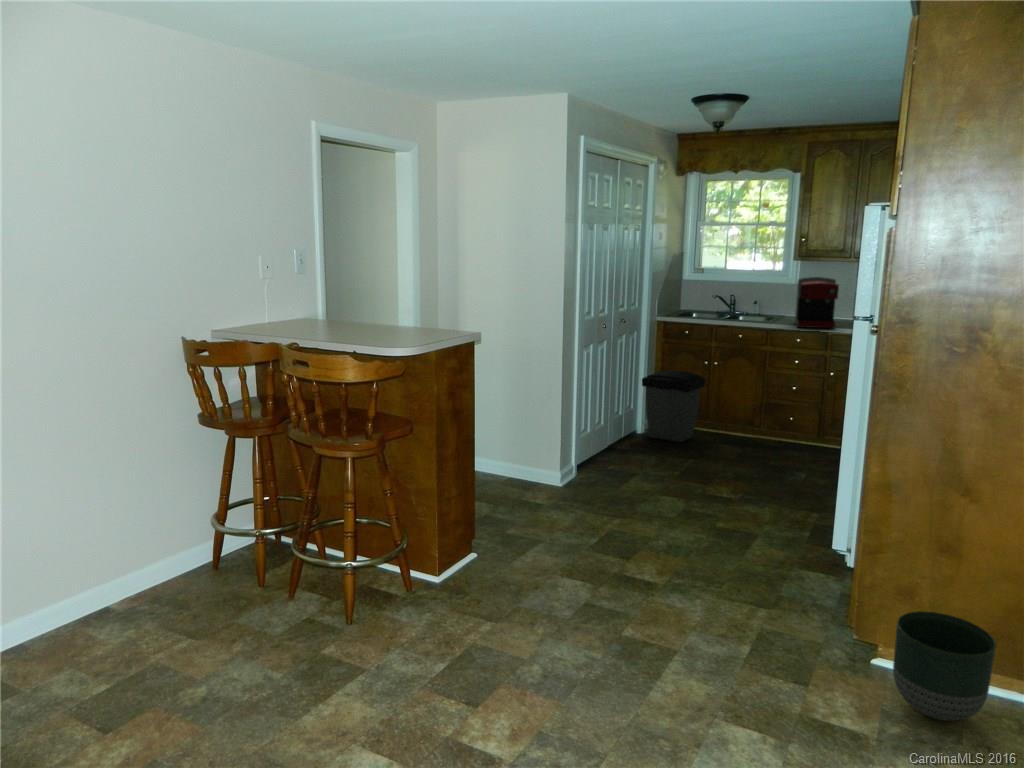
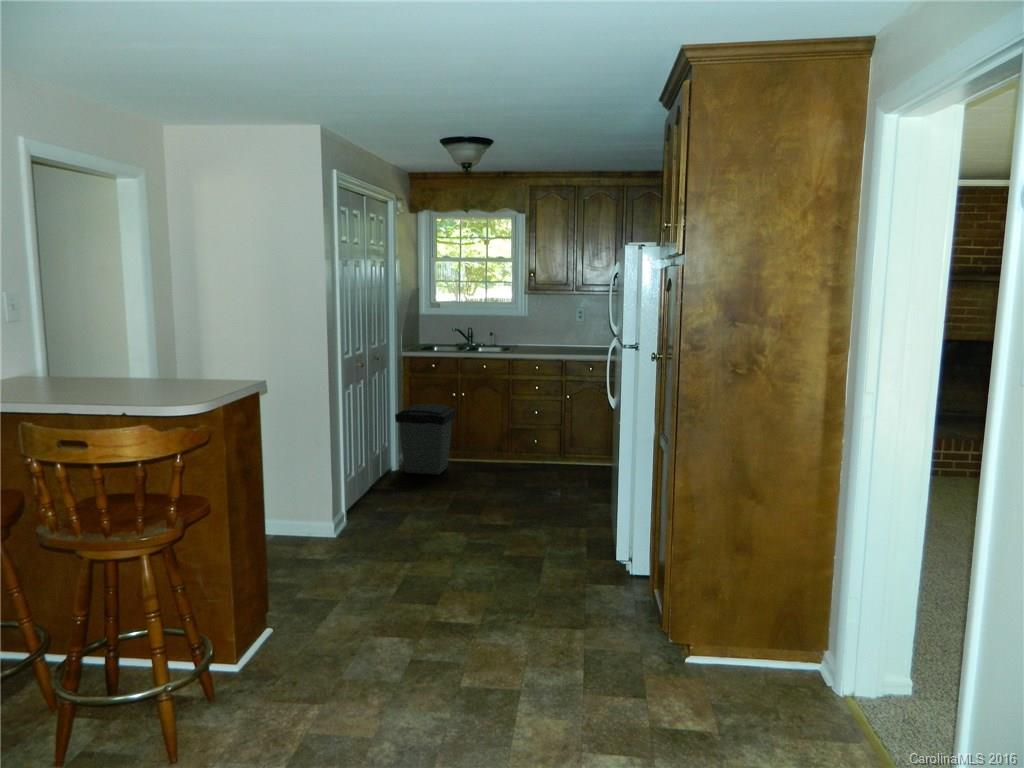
coffee maker: present [795,277,839,328] -> none [530,309,568,356]
planter: present [893,611,996,721] -> none [713,605,793,701]

